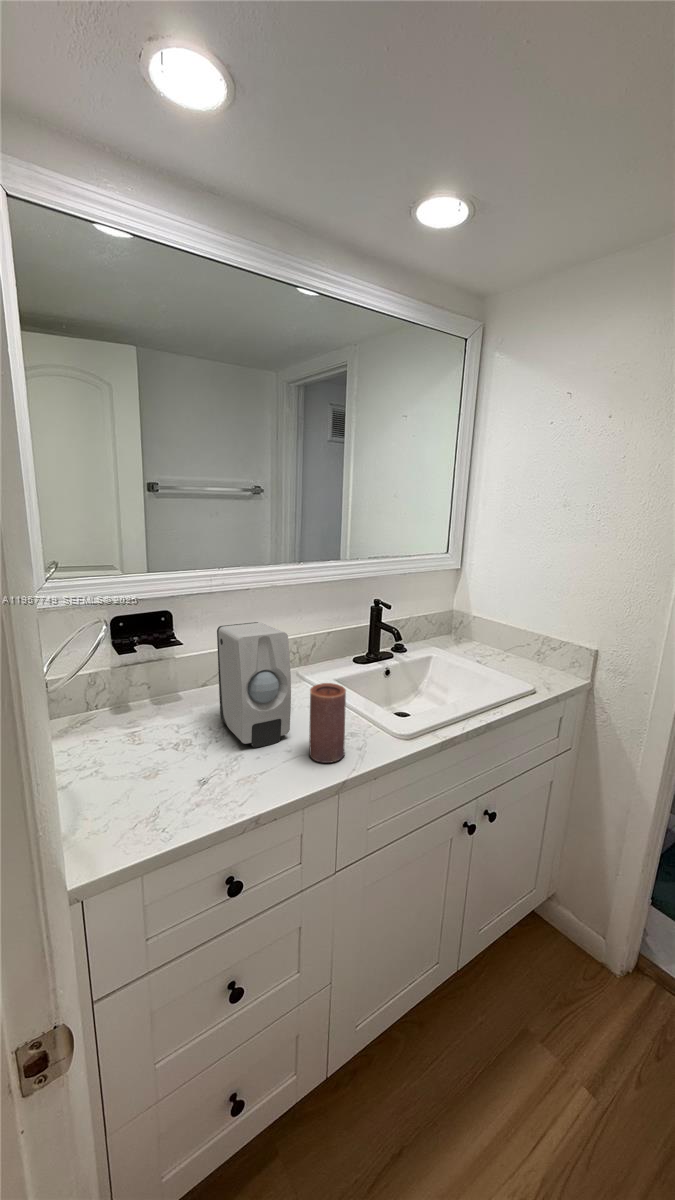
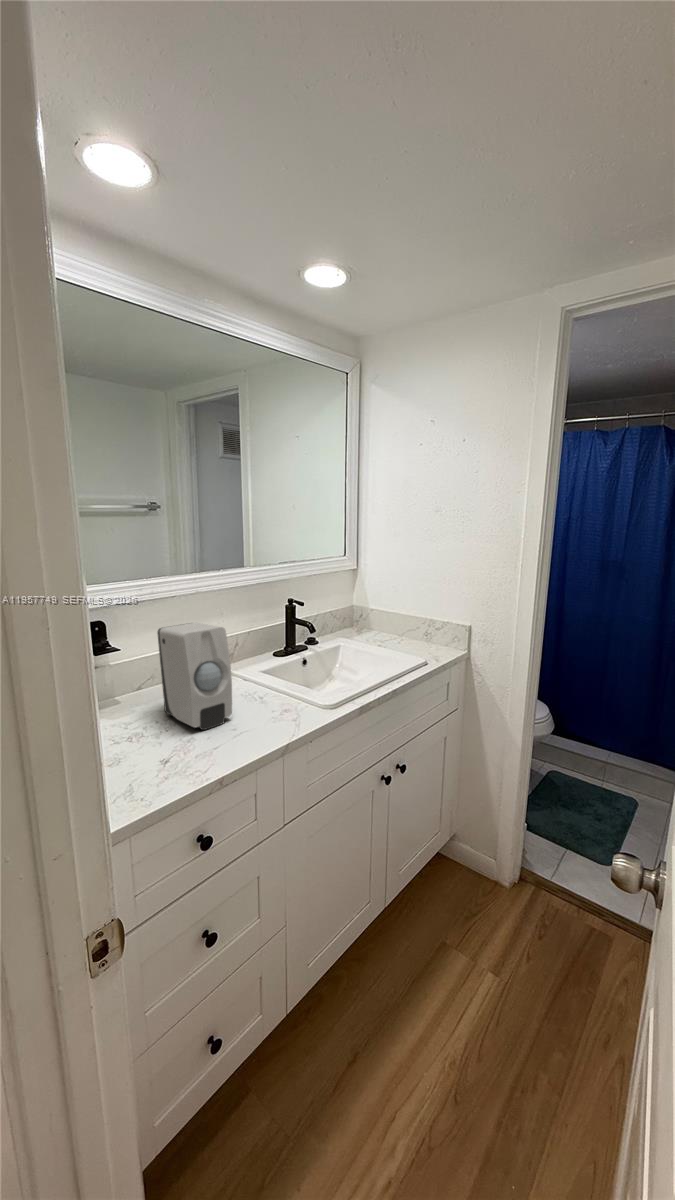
candle: present [309,683,346,763] -> none [251,666,284,733]

